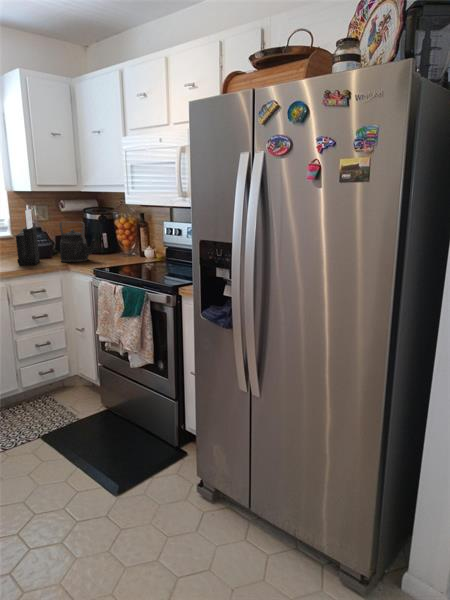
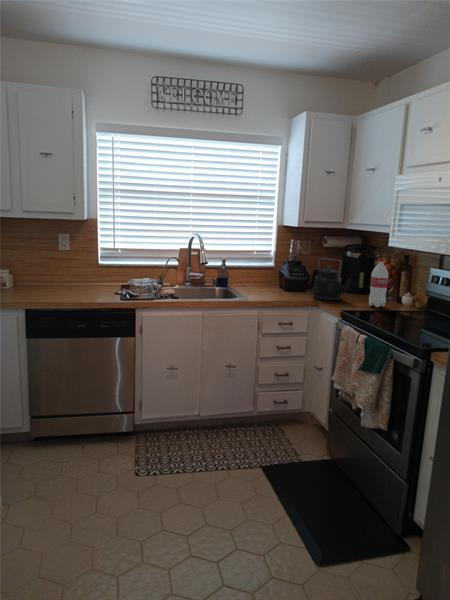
knife block: present [16,209,39,265] -> none [274,244,296,297]
bottle: none [115,216,131,262] -> present [369,259,388,307]

